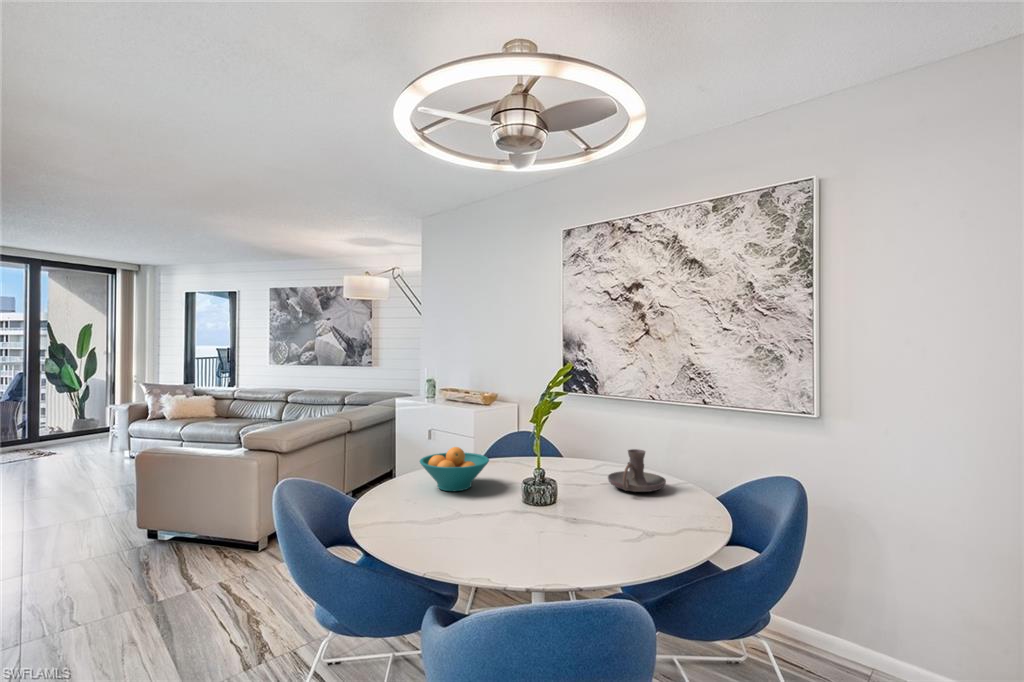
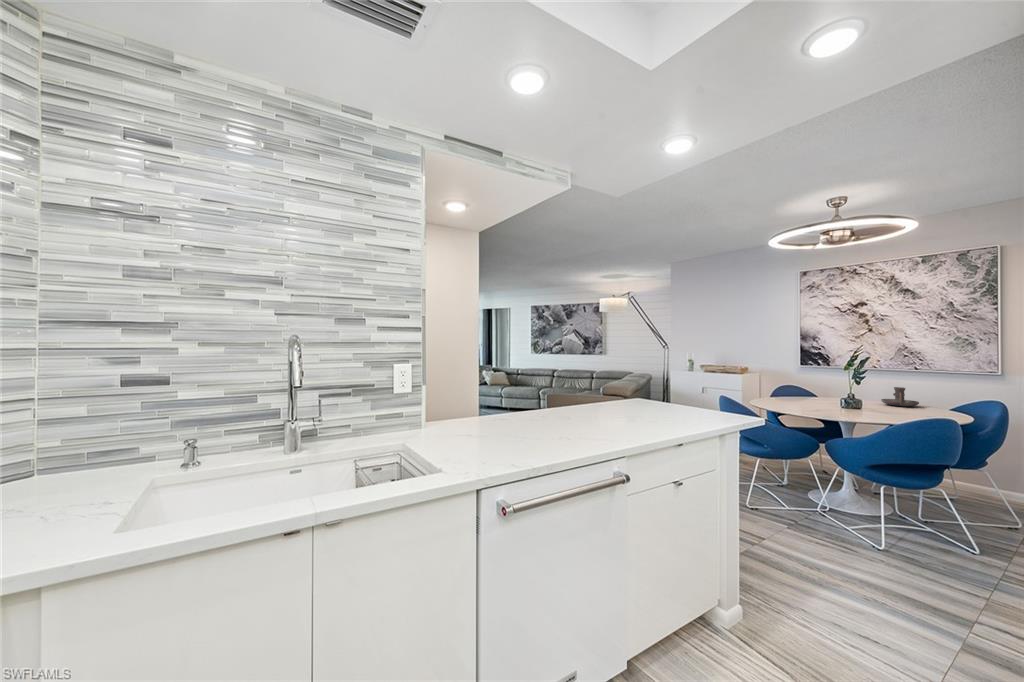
fruit bowl: present [420,447,489,491] -> none [781,385,821,404]

